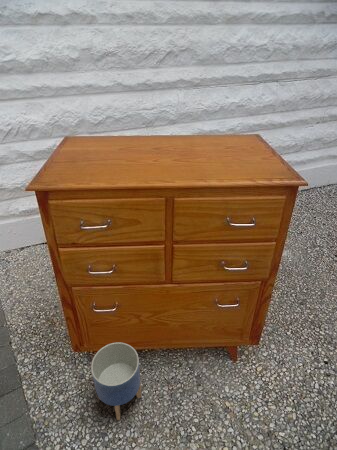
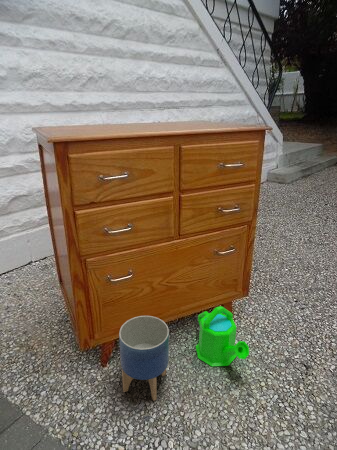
watering can: none [179,347,221,423] -> present [196,306,249,366]

